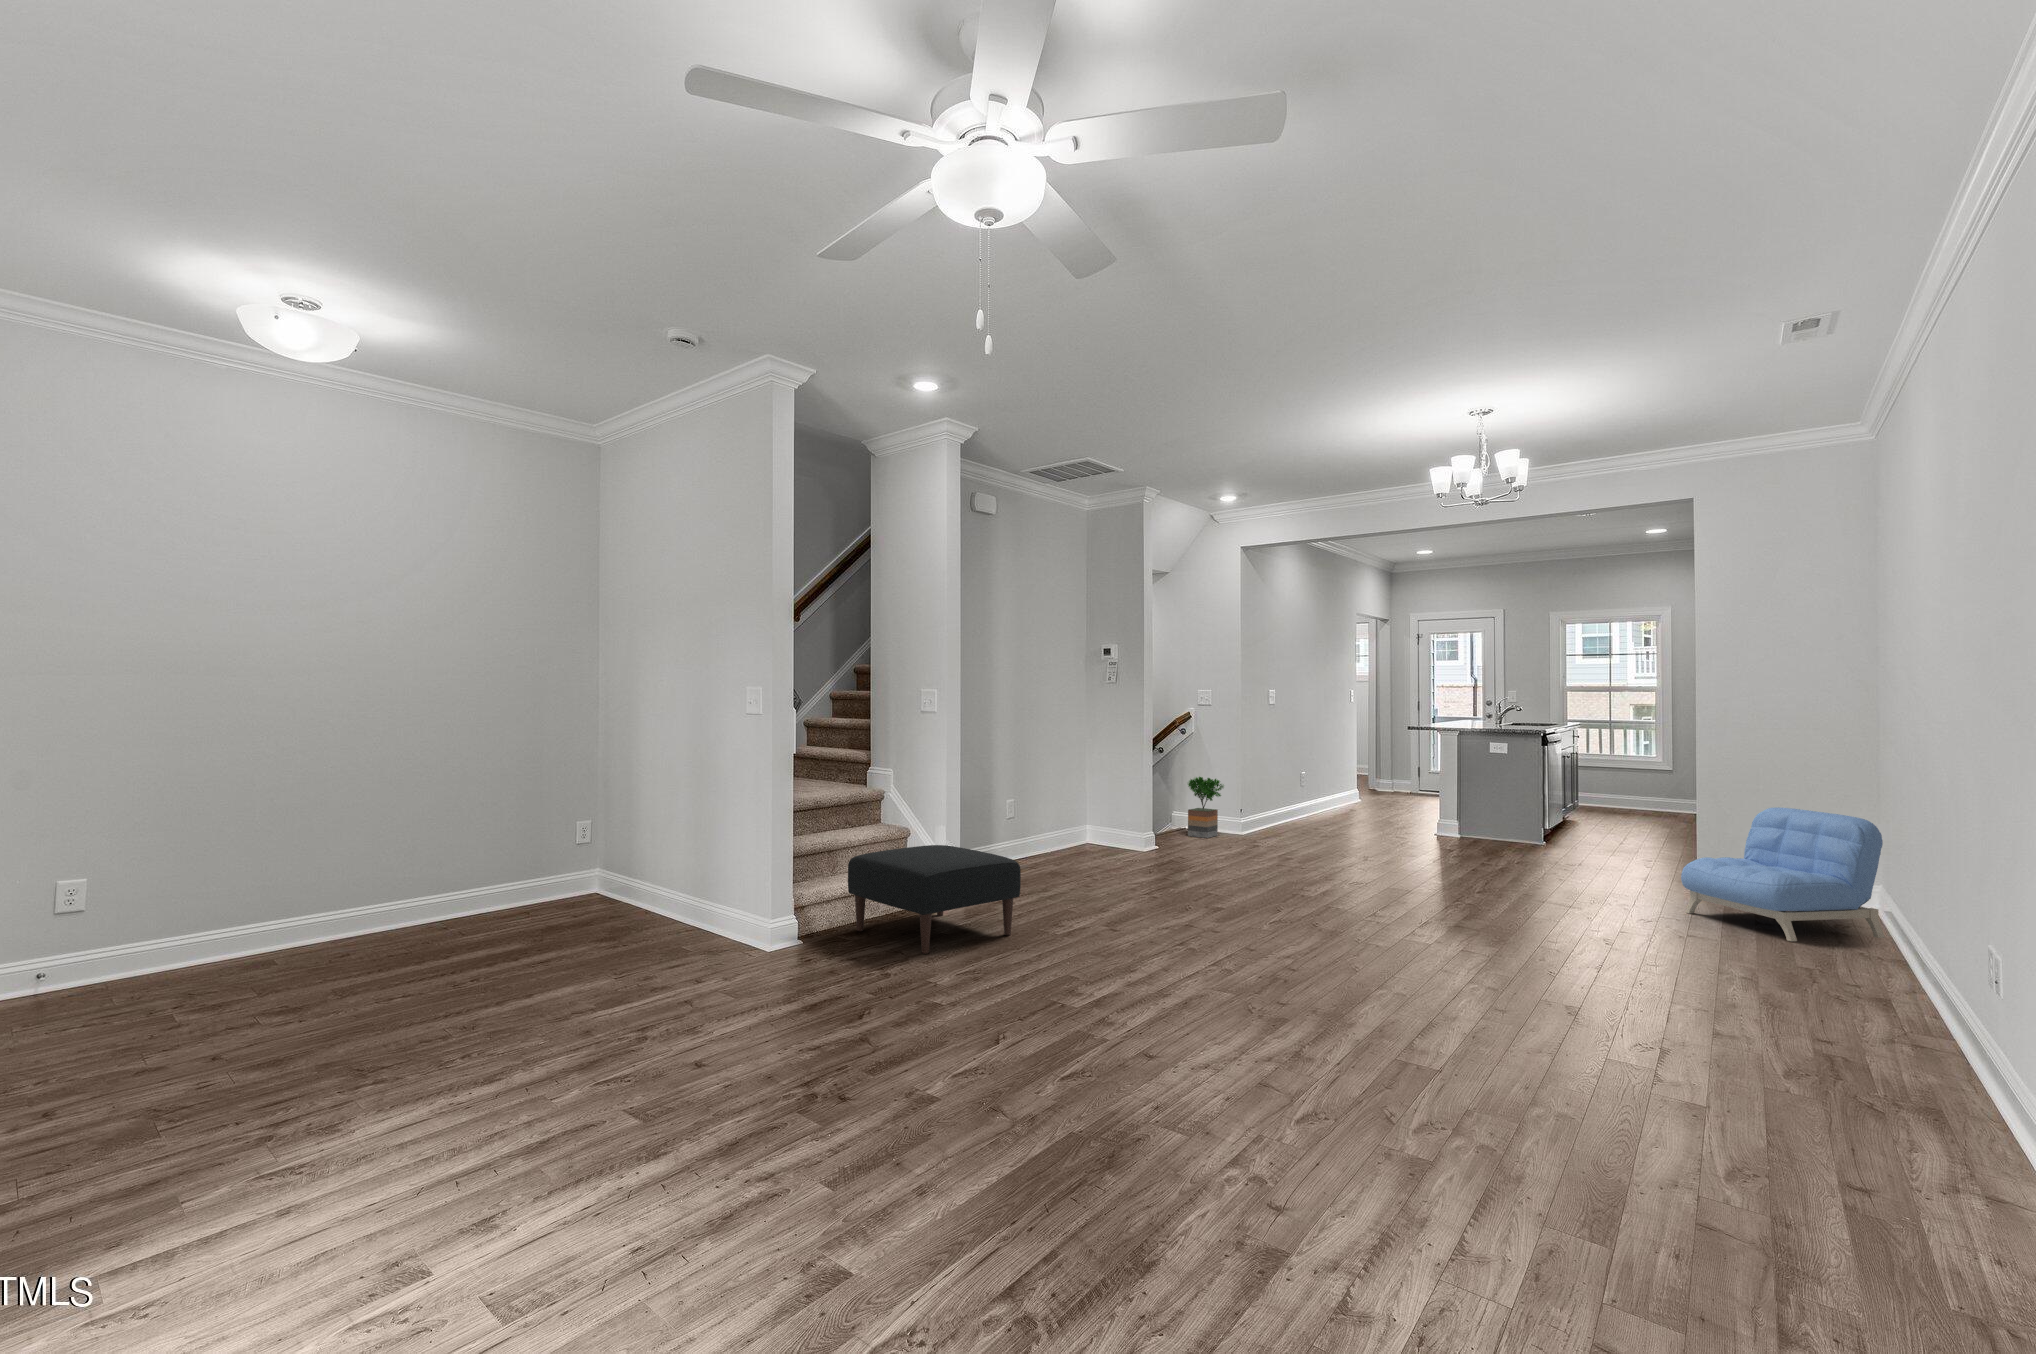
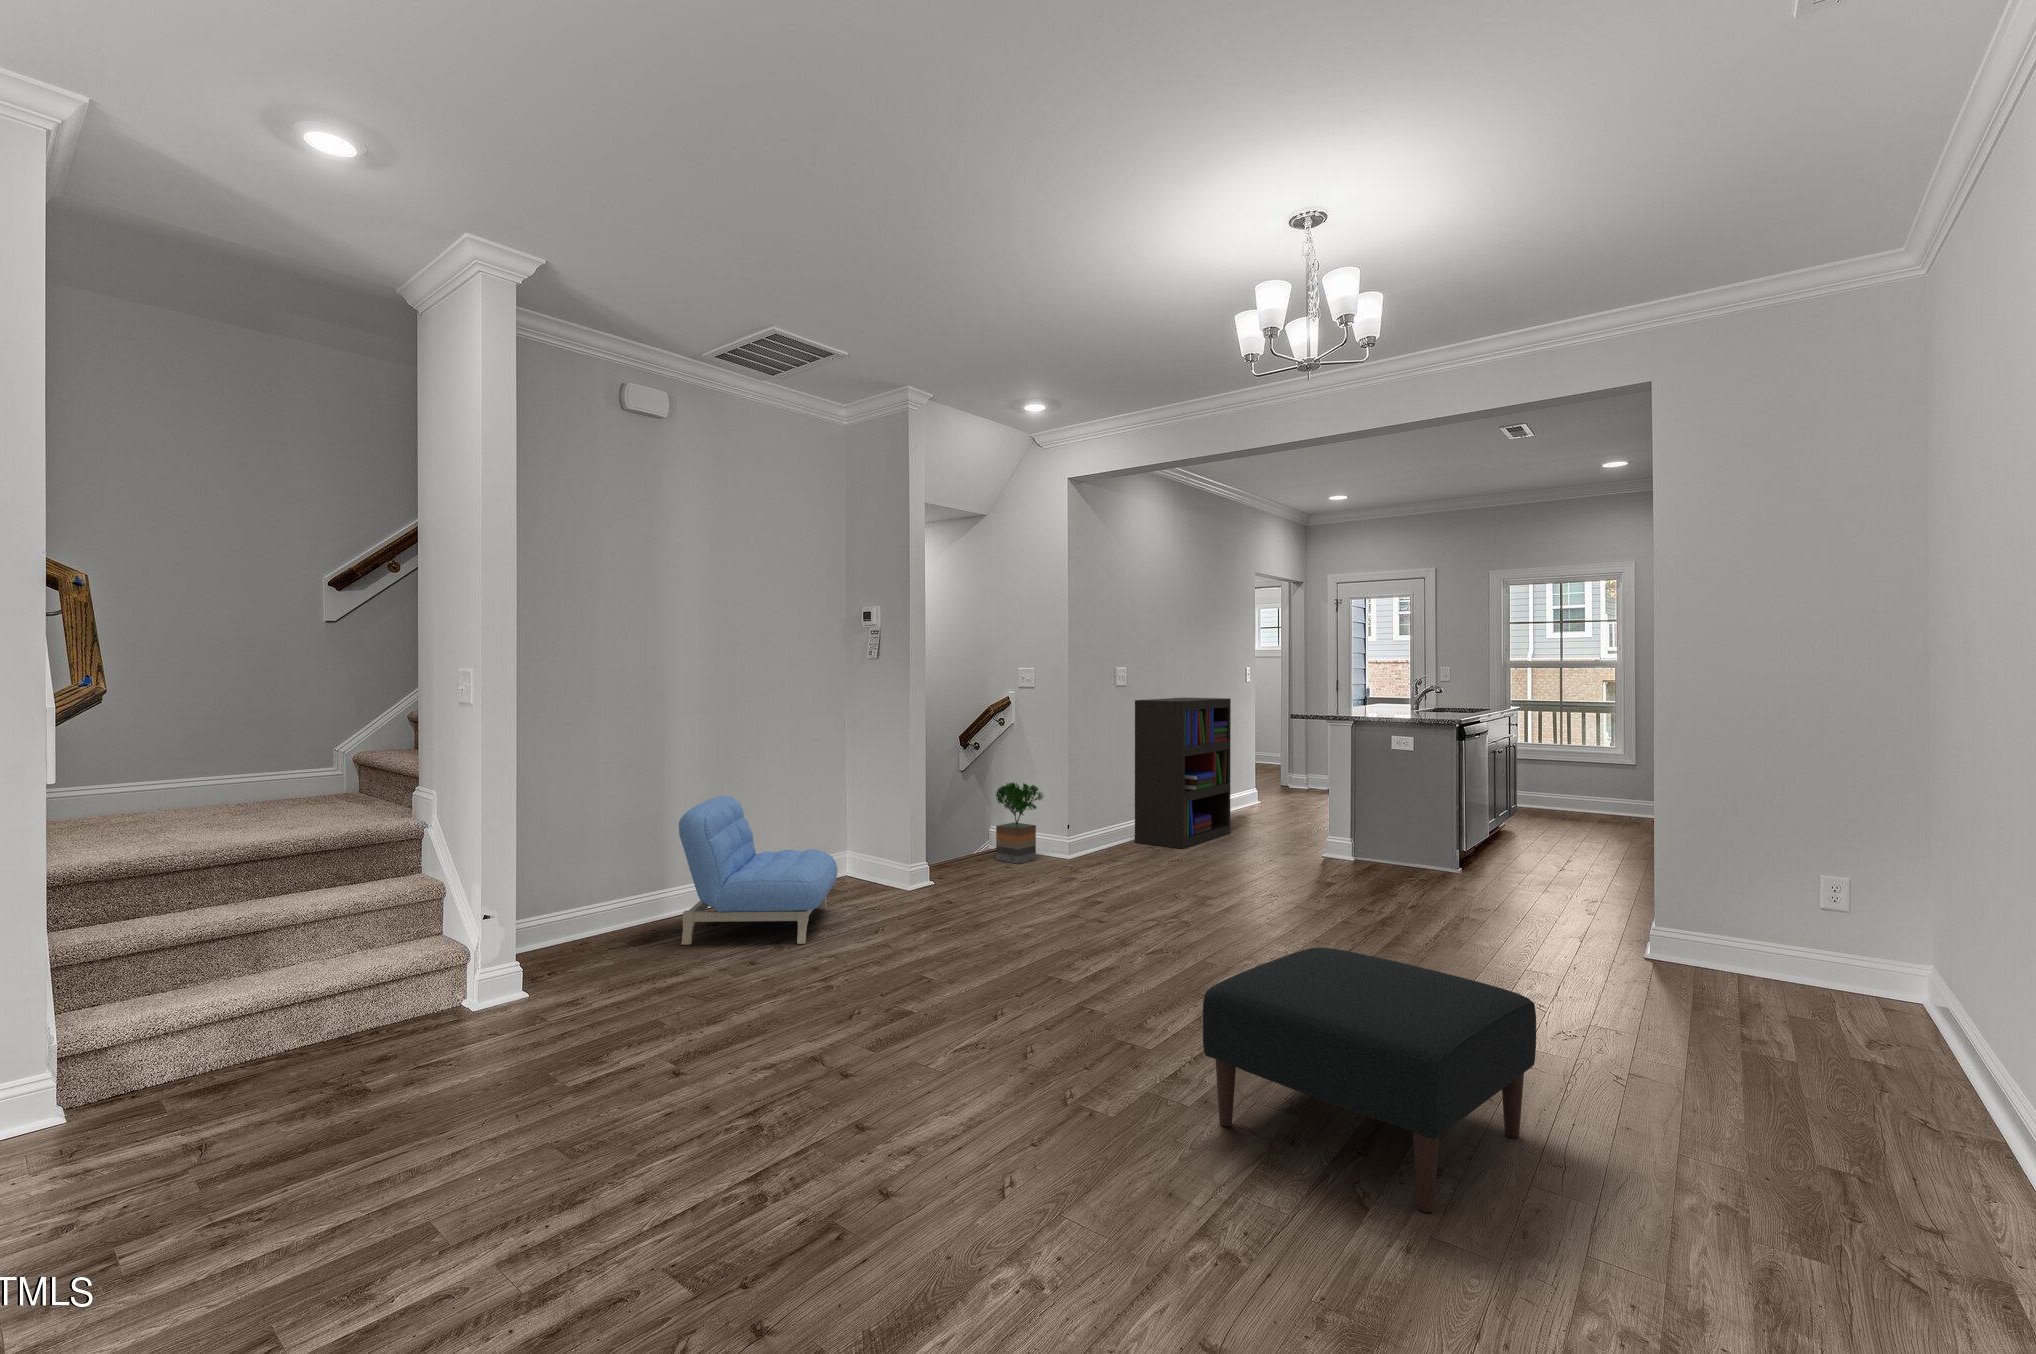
bookshelf: none [1283,714,1353,830] -> present [1135,698,1231,849]
armchair: present [1681,807,1885,941] -> present [679,796,837,945]
ottoman: present [848,845,1021,954] -> present [1203,947,1536,1213]

